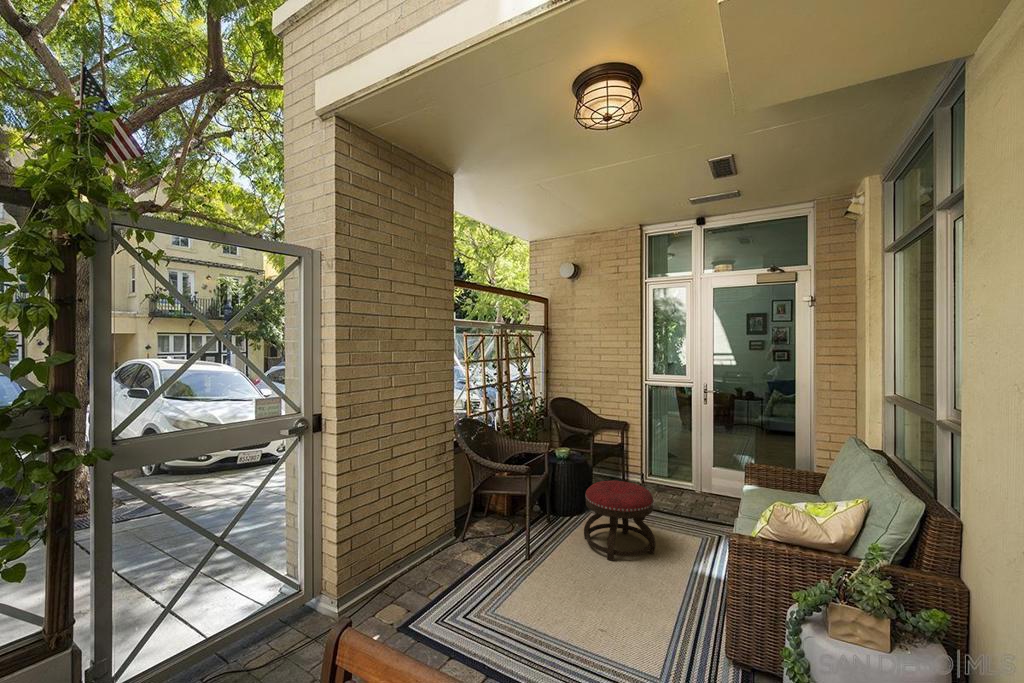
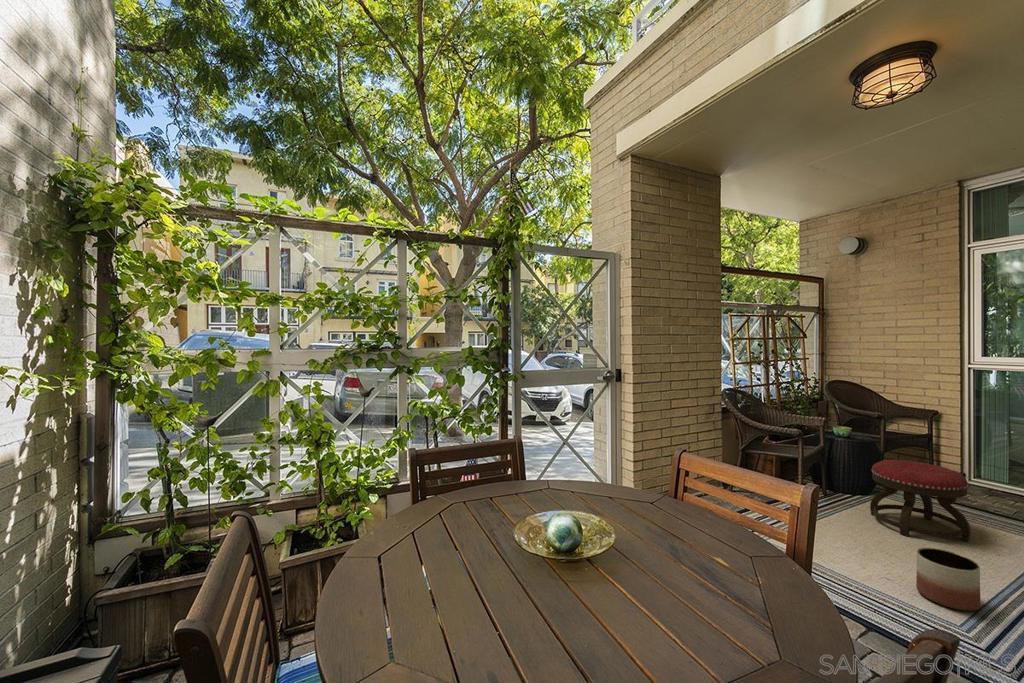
planter: none [624,587,672,654] -> present [916,548,980,611]

